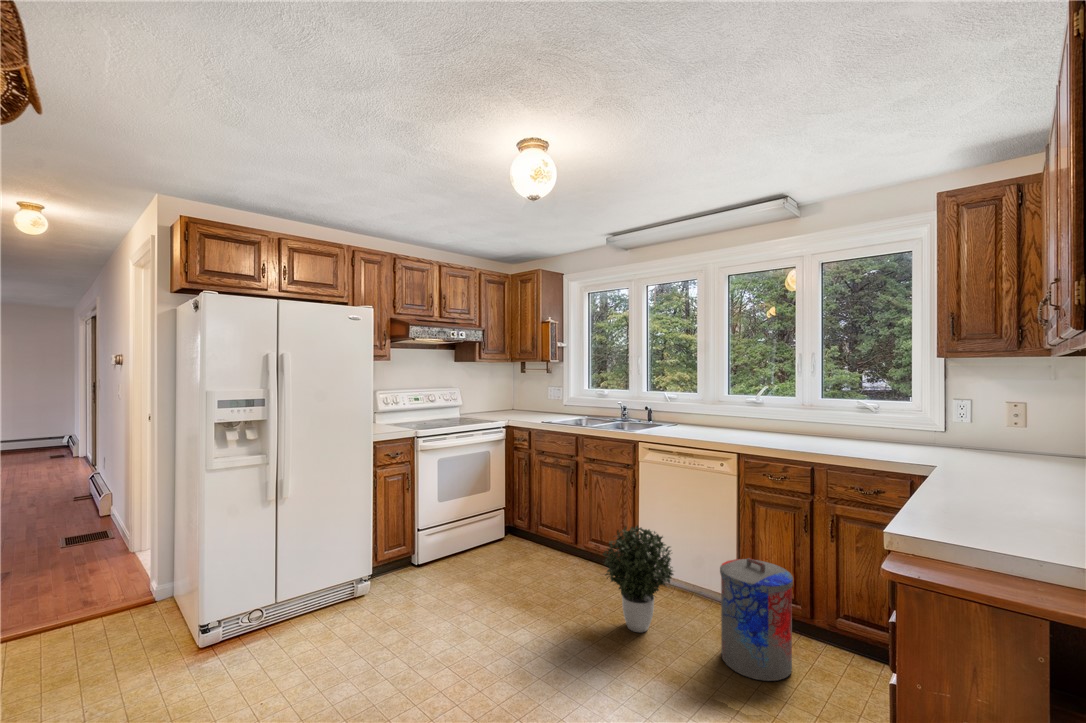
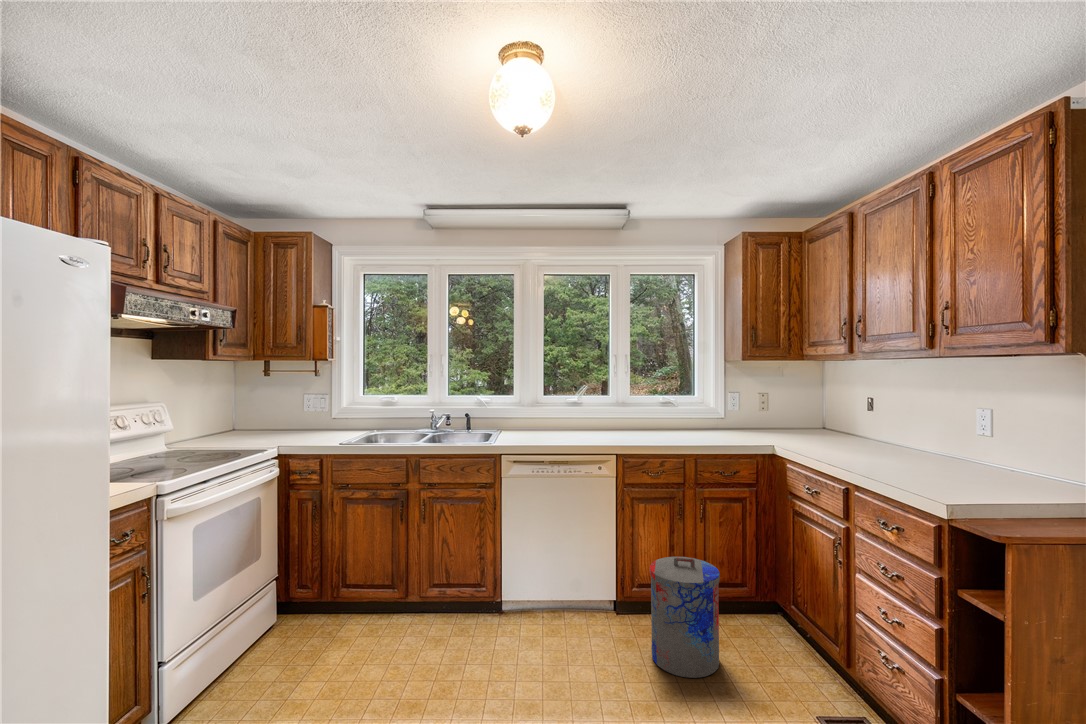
potted plant: present [602,526,673,632] -> none [523,553,606,681]

